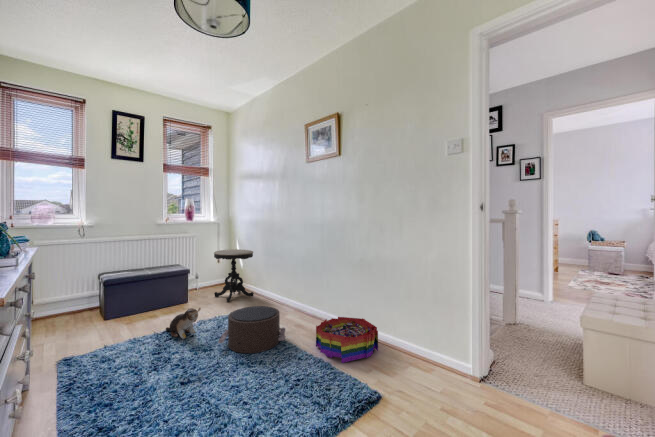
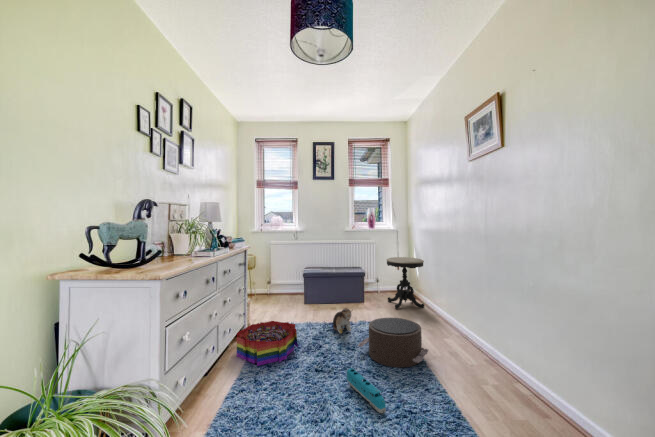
storage bin: present [316,317,378,363] -> present [237,321,298,366]
toy train: none [227,364,280,393] -> present [347,368,386,413]

